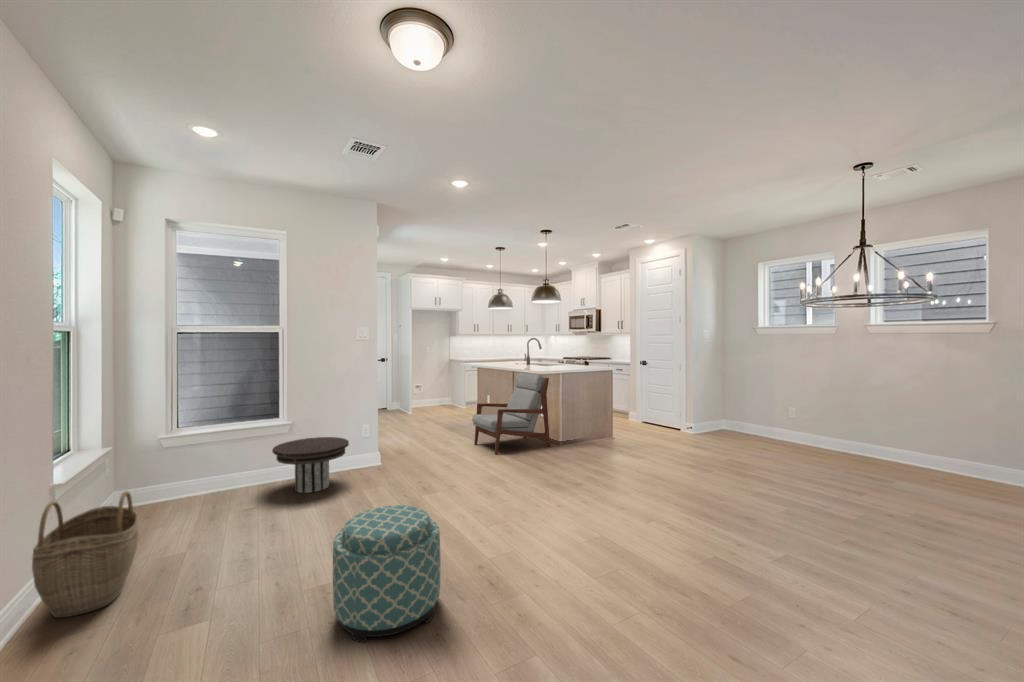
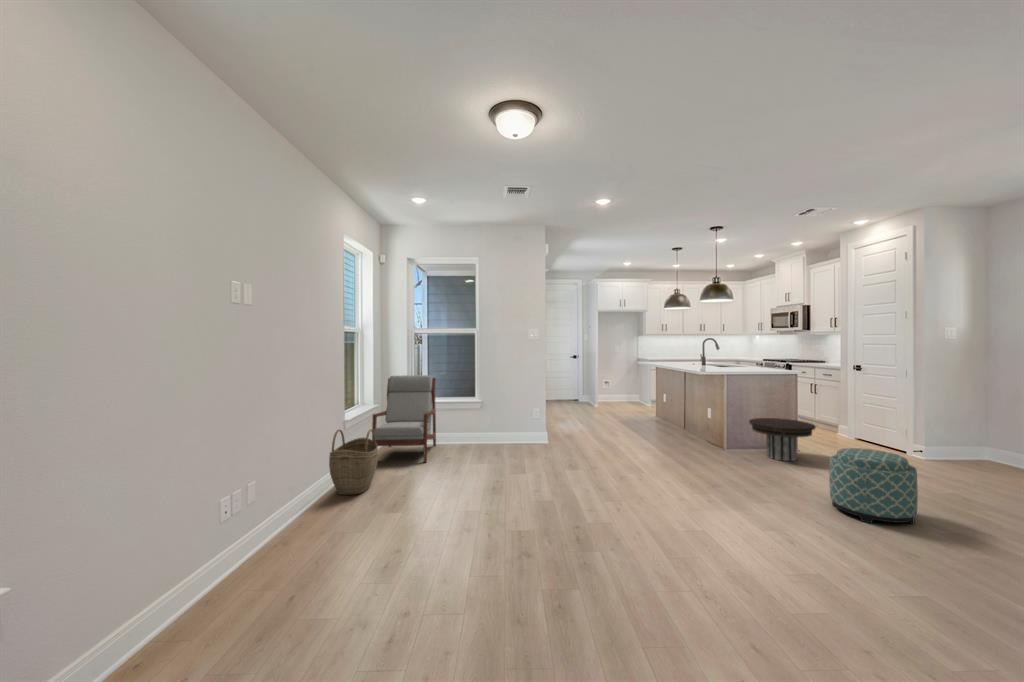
armchair: present [472,373,550,455] -> present [372,375,436,463]
side table: present [272,437,349,493] -> present [749,418,816,461]
ottoman: present [333,505,440,643] -> present [829,448,918,524]

